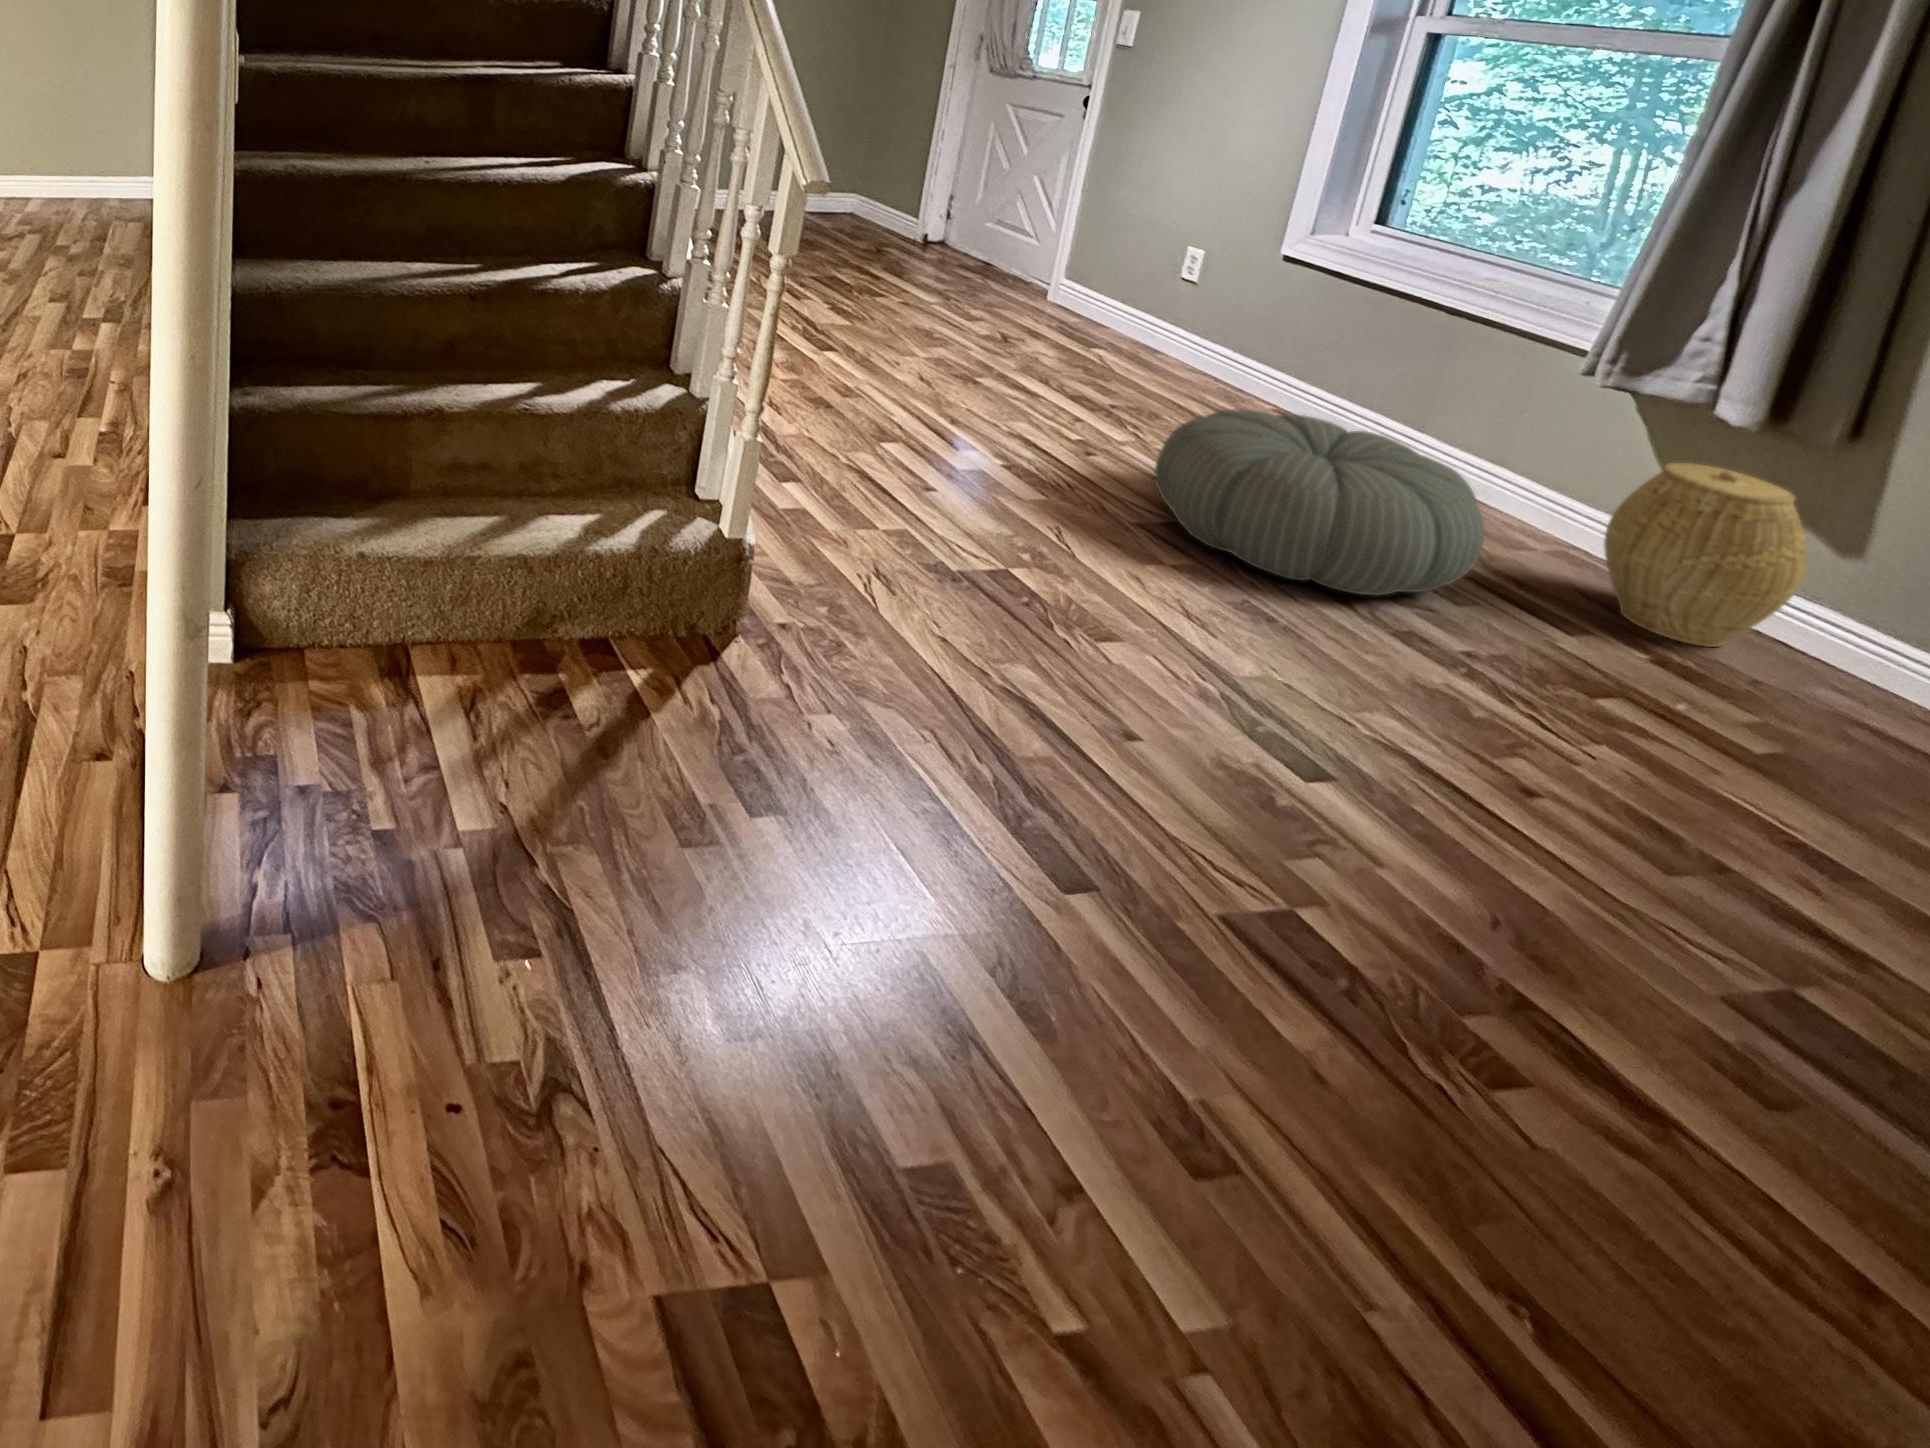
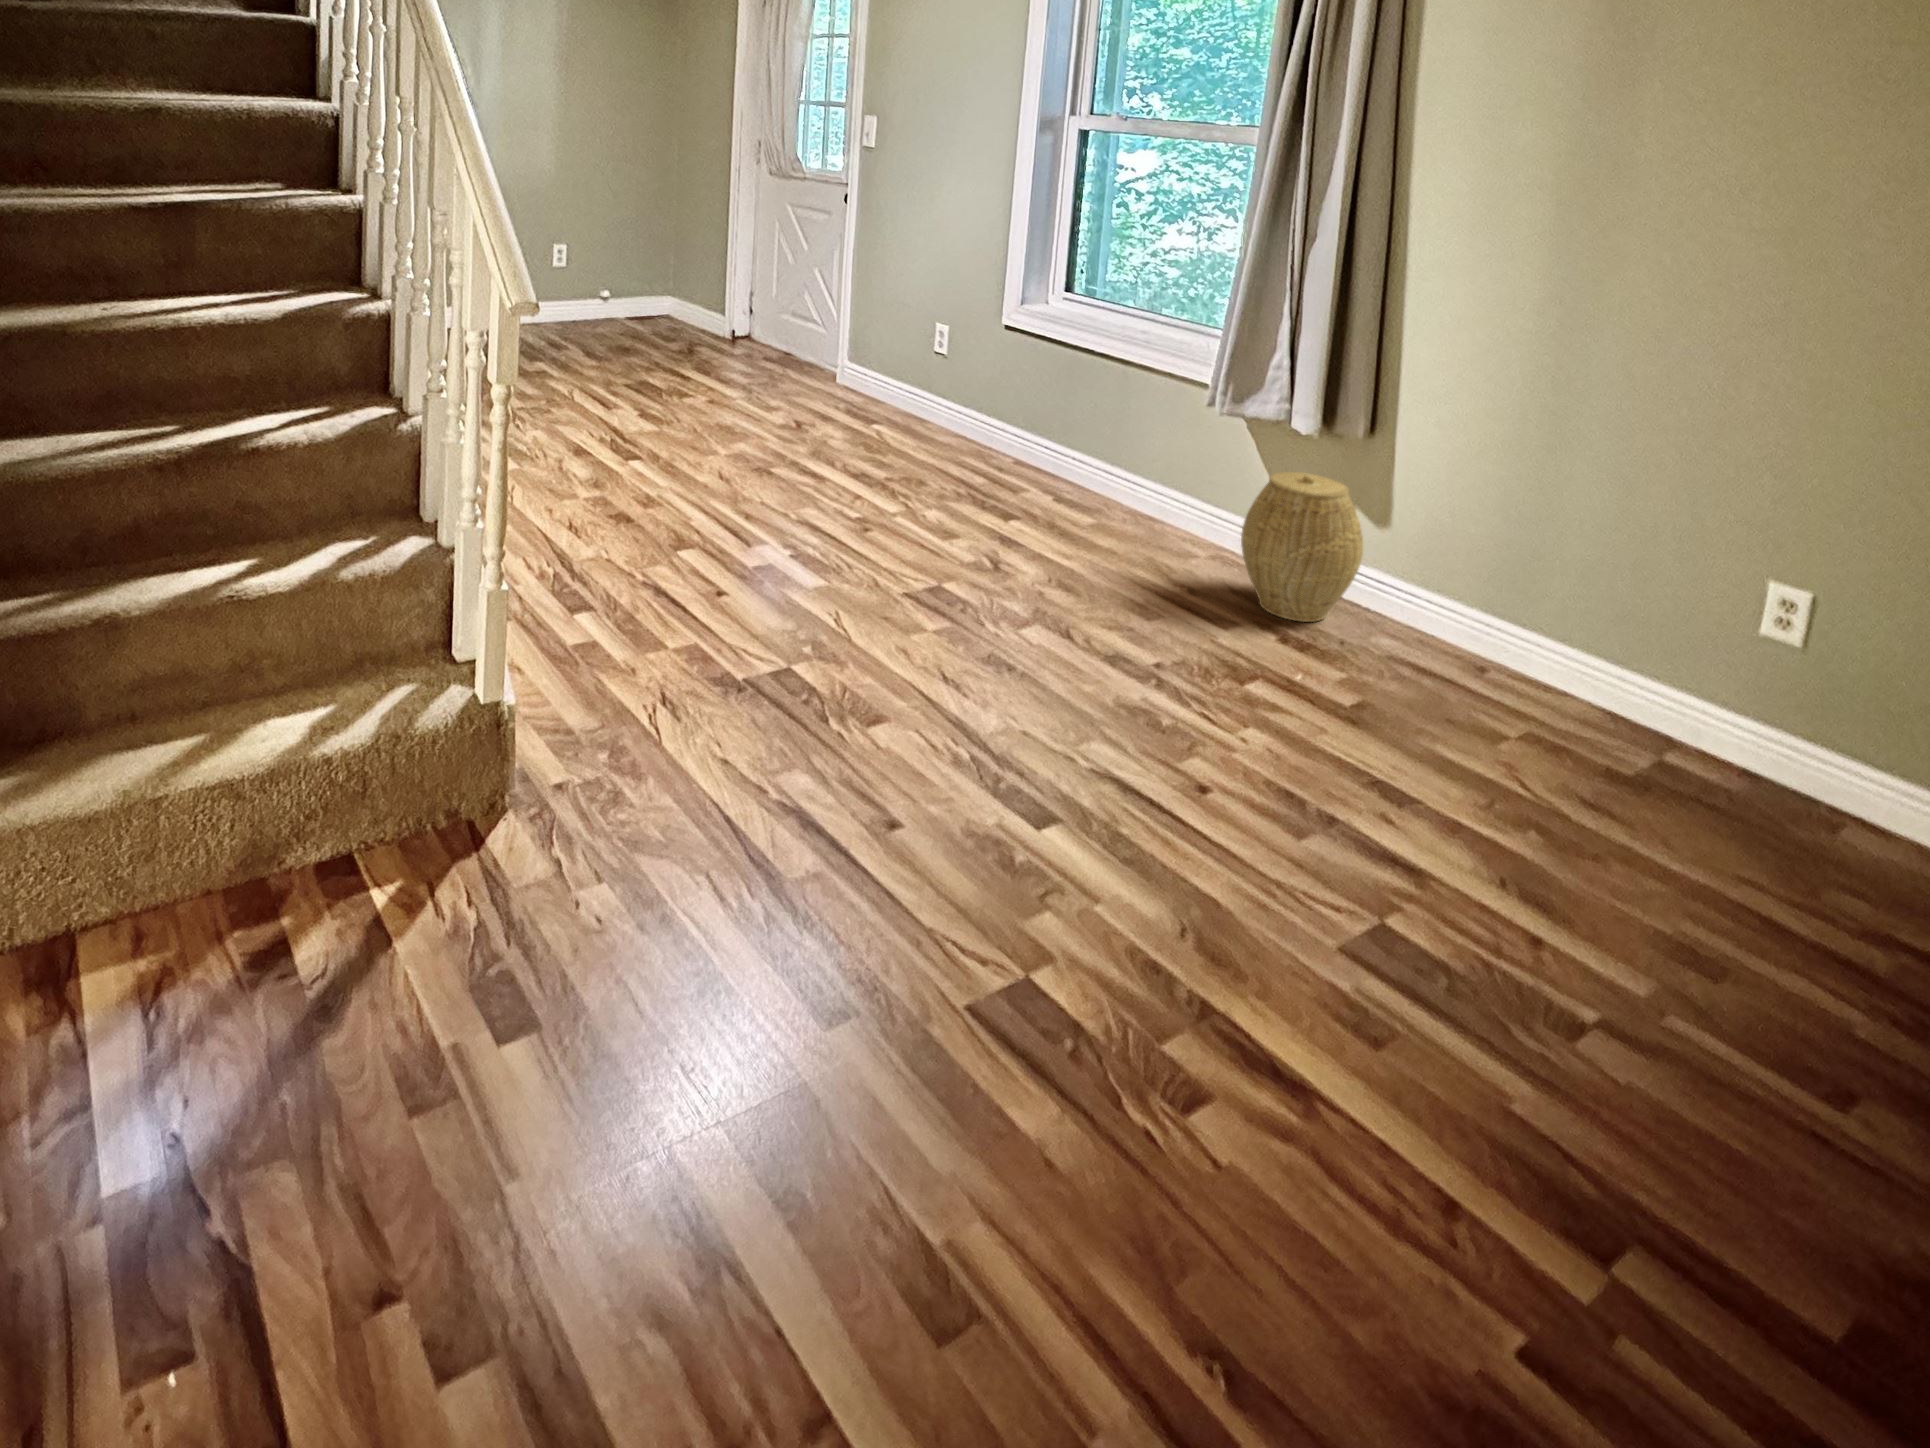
pouf: present [1155,409,1484,595] -> none [915,472,1160,630]

